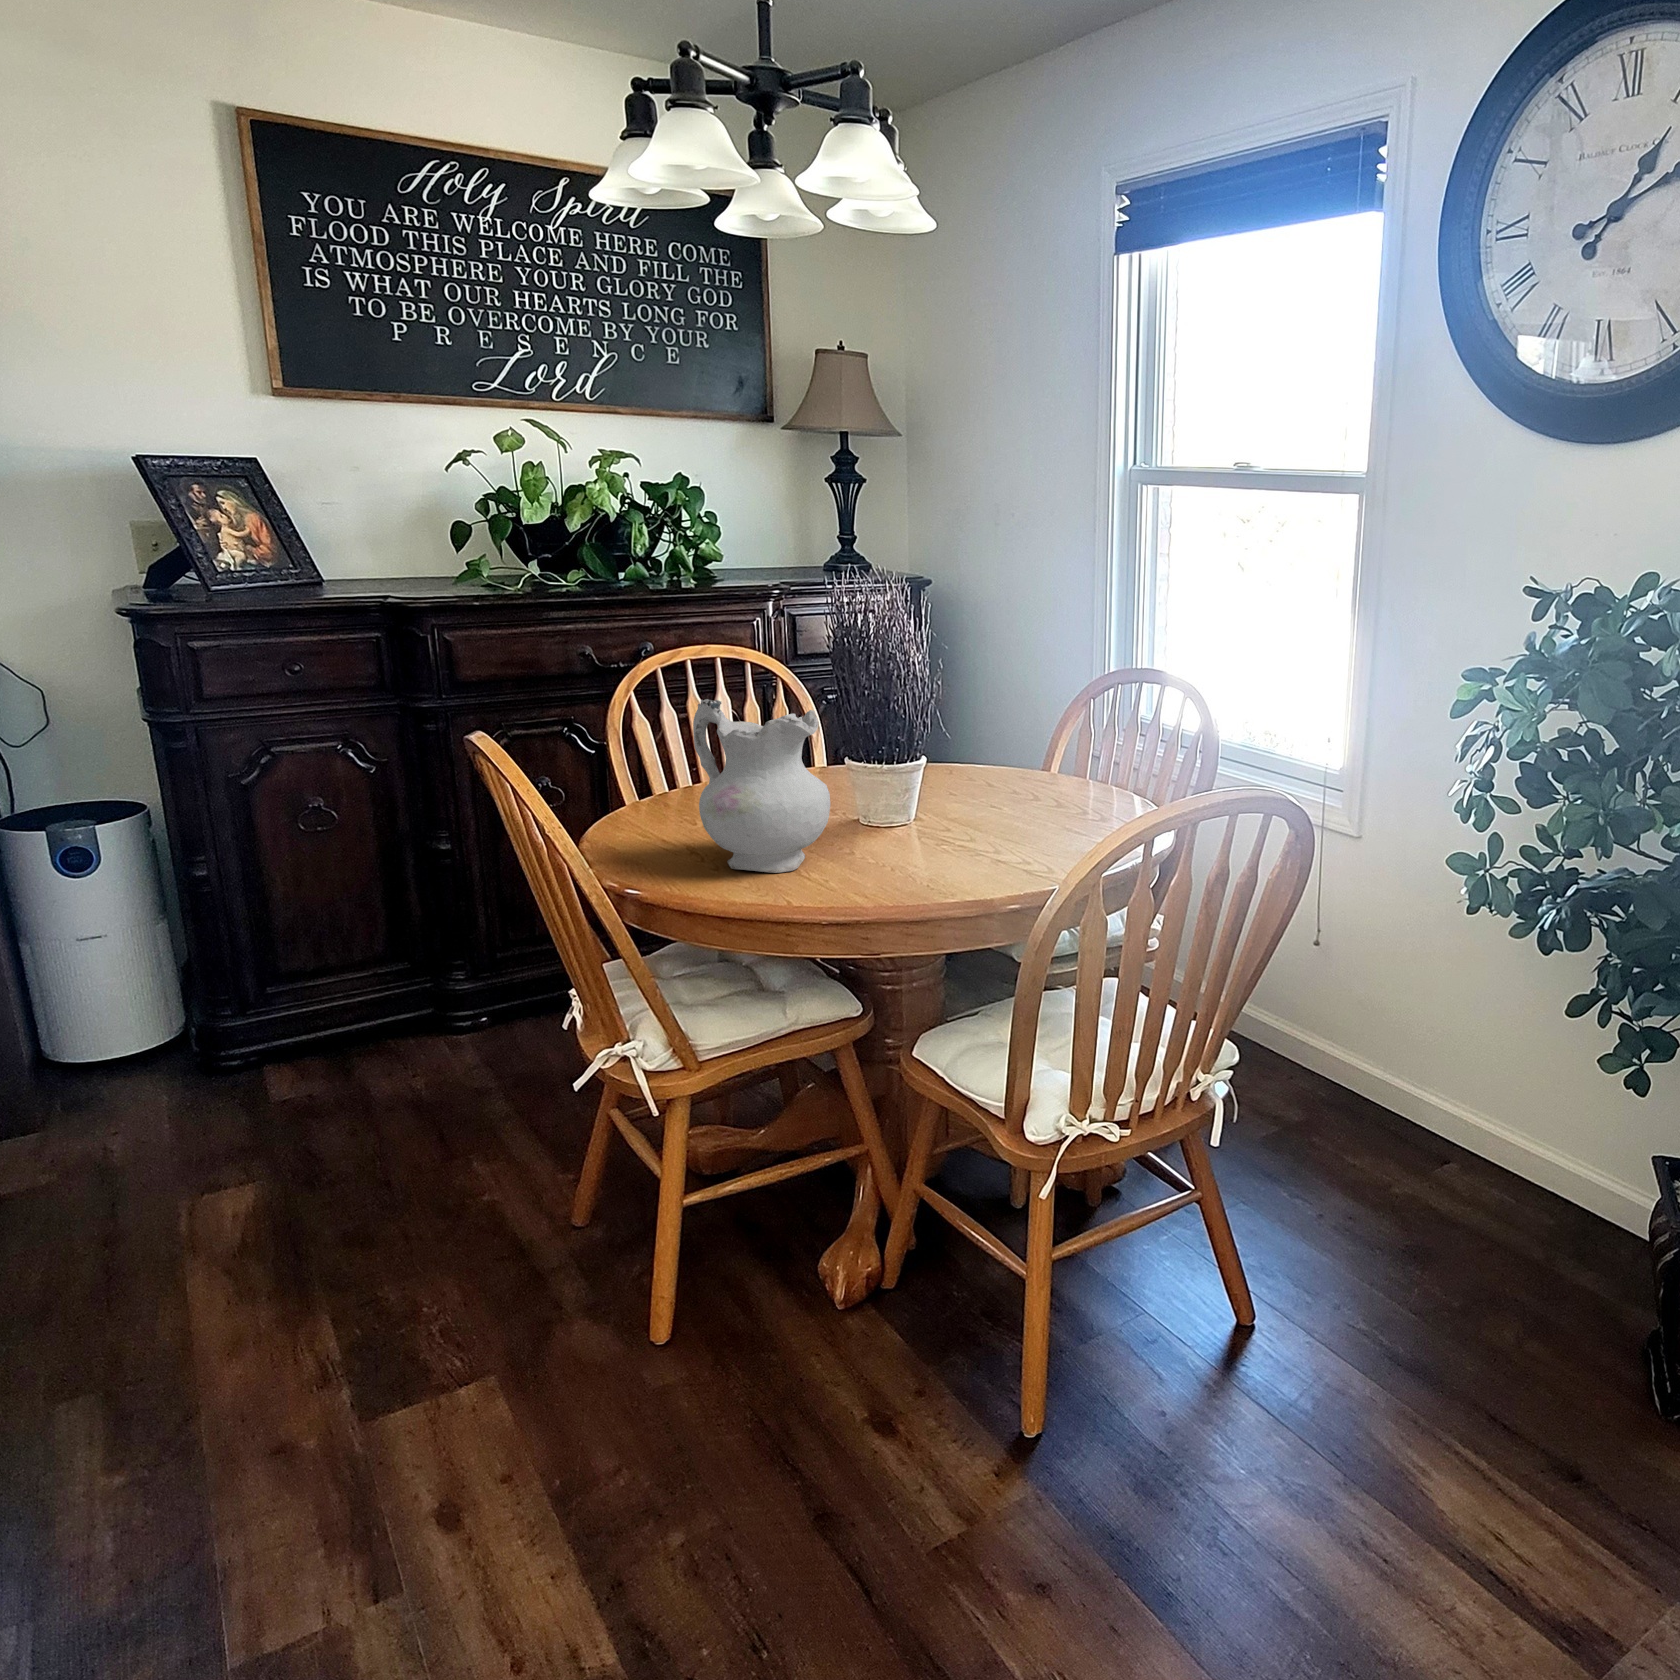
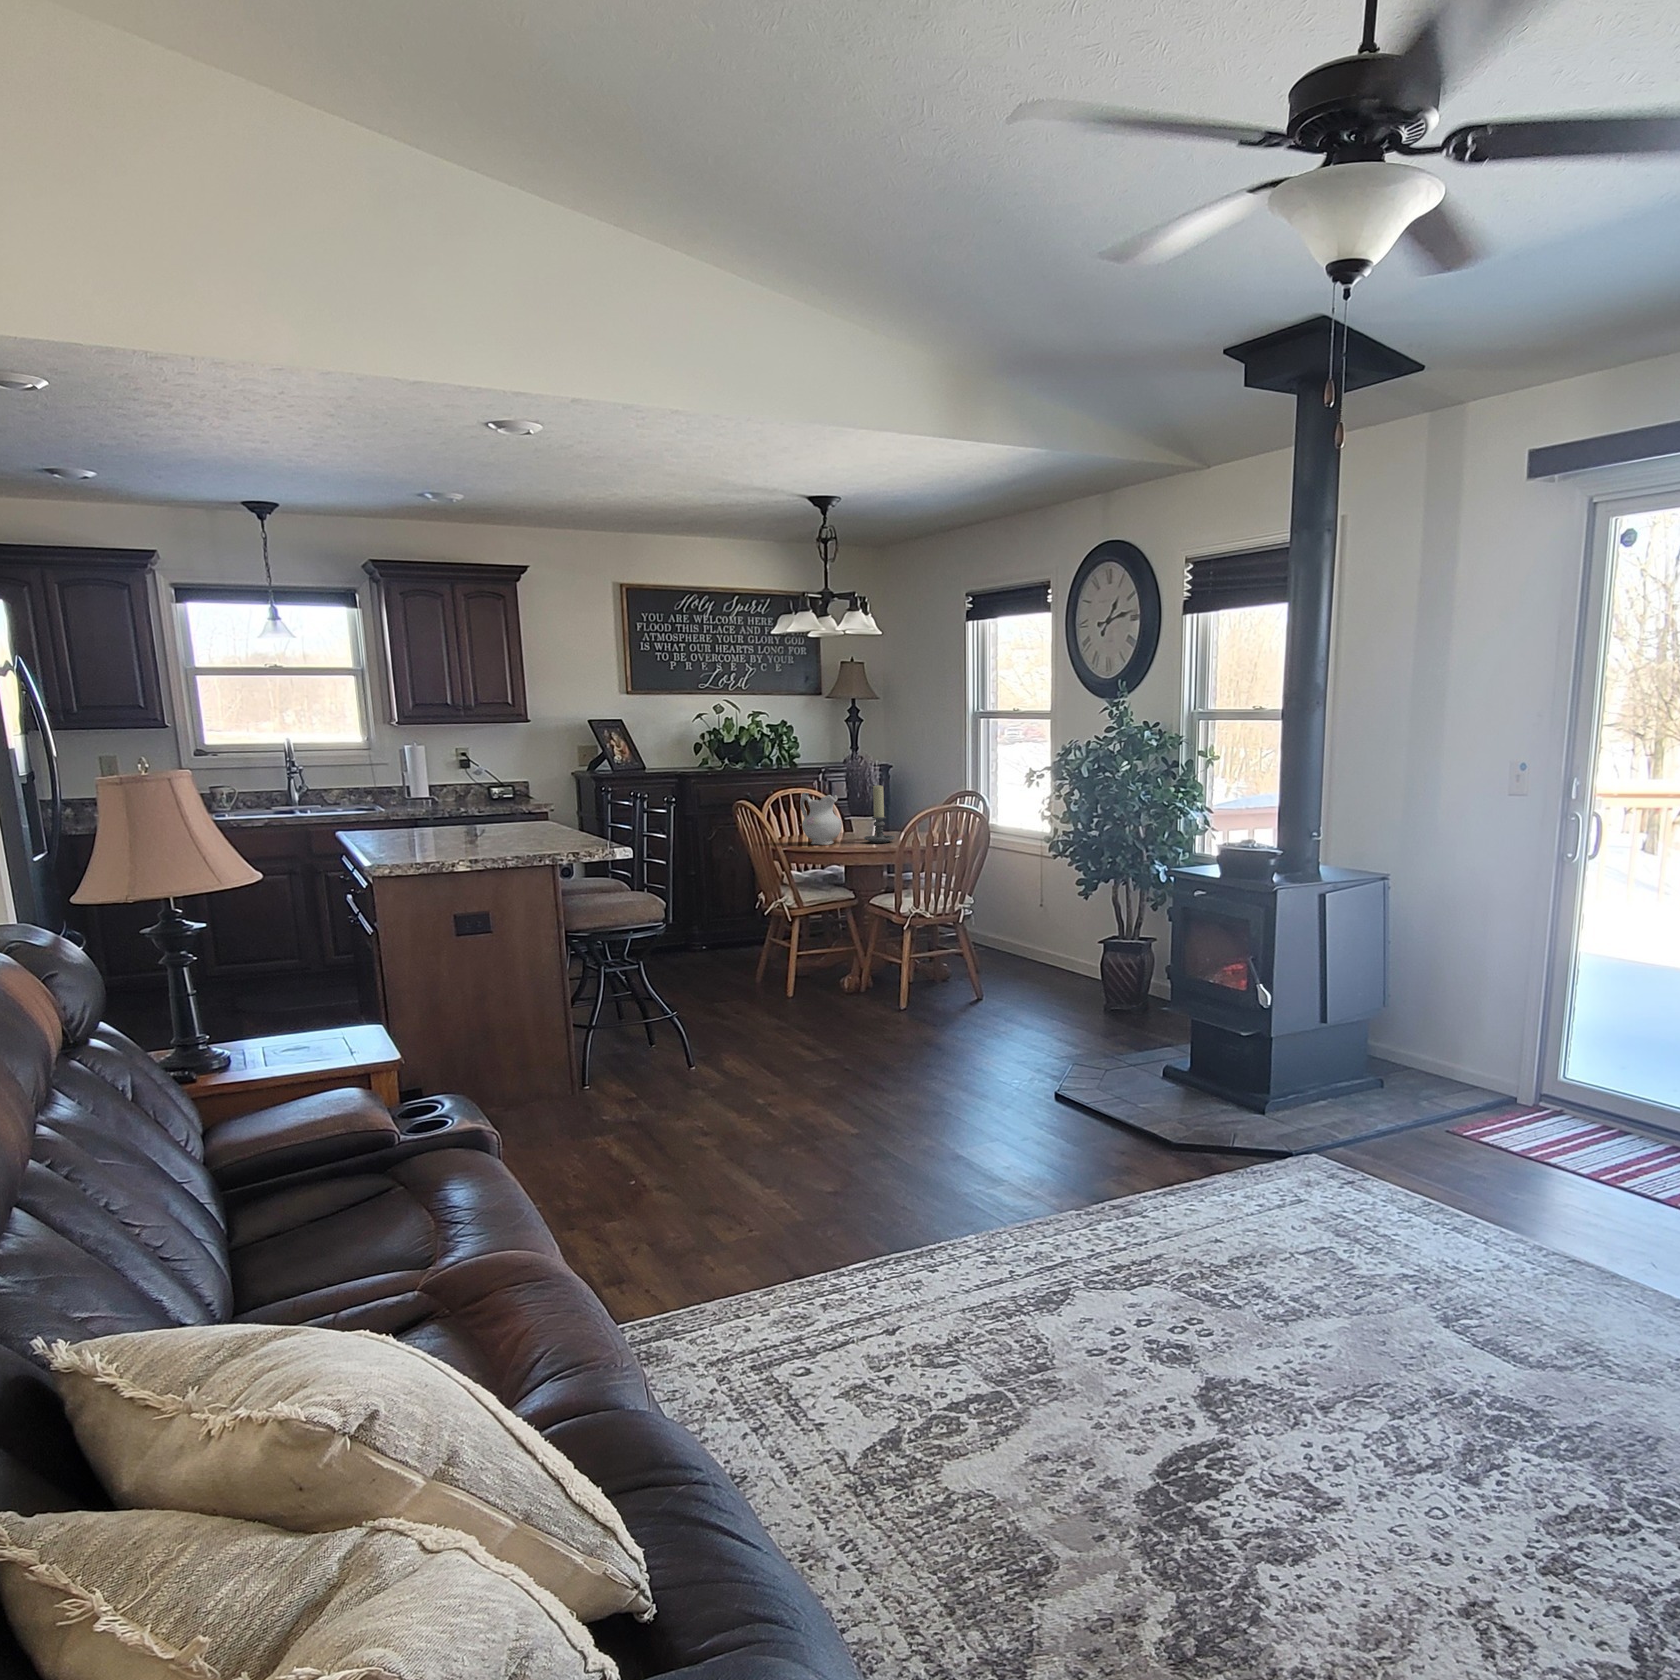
candle holder: none [905,680,1001,865] -> present [864,785,895,843]

